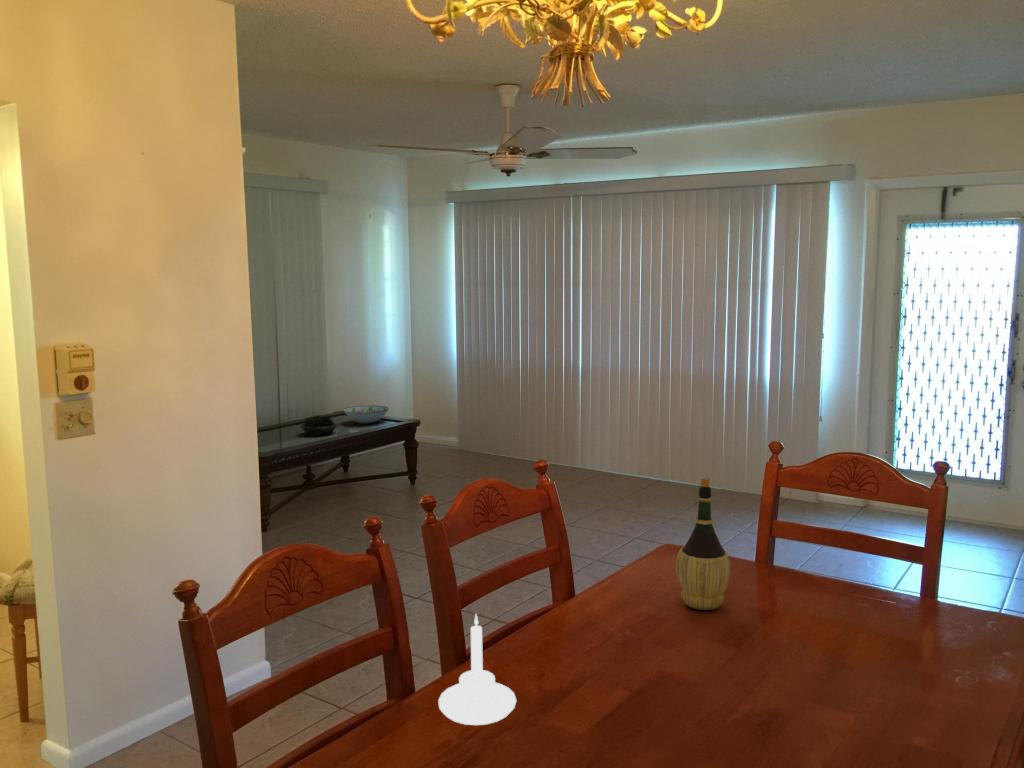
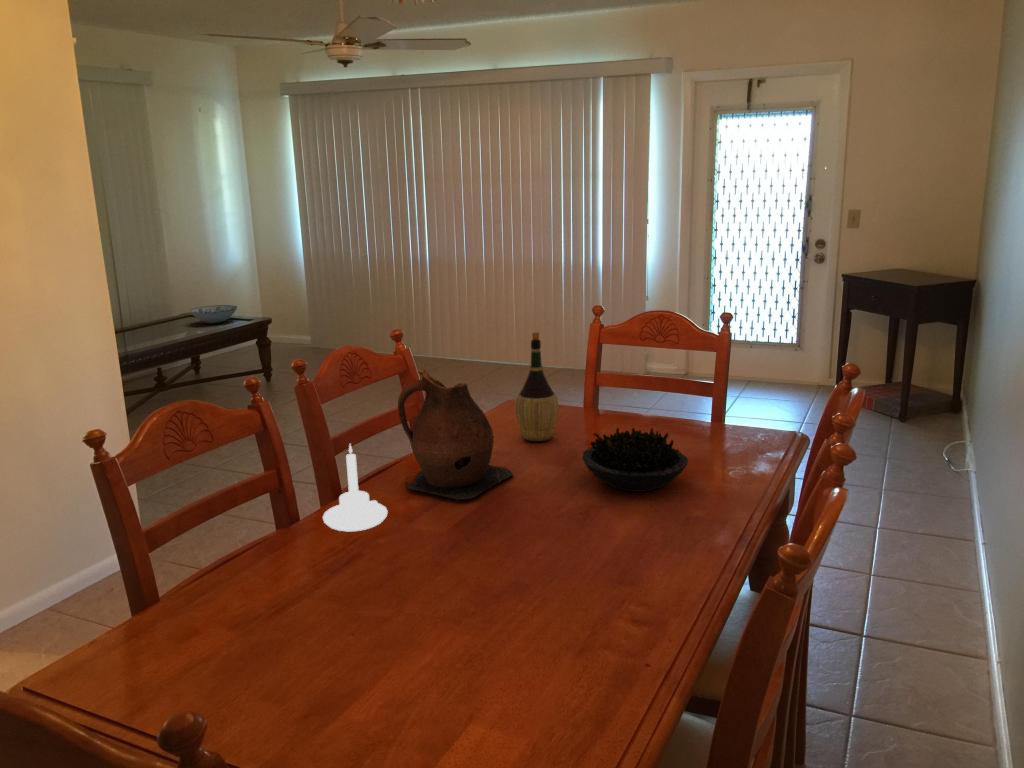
succulent plant: present [300,415,338,436] -> present [582,428,688,492]
ceramic pitcher: none [537,520,673,693] -> present [398,368,513,502]

